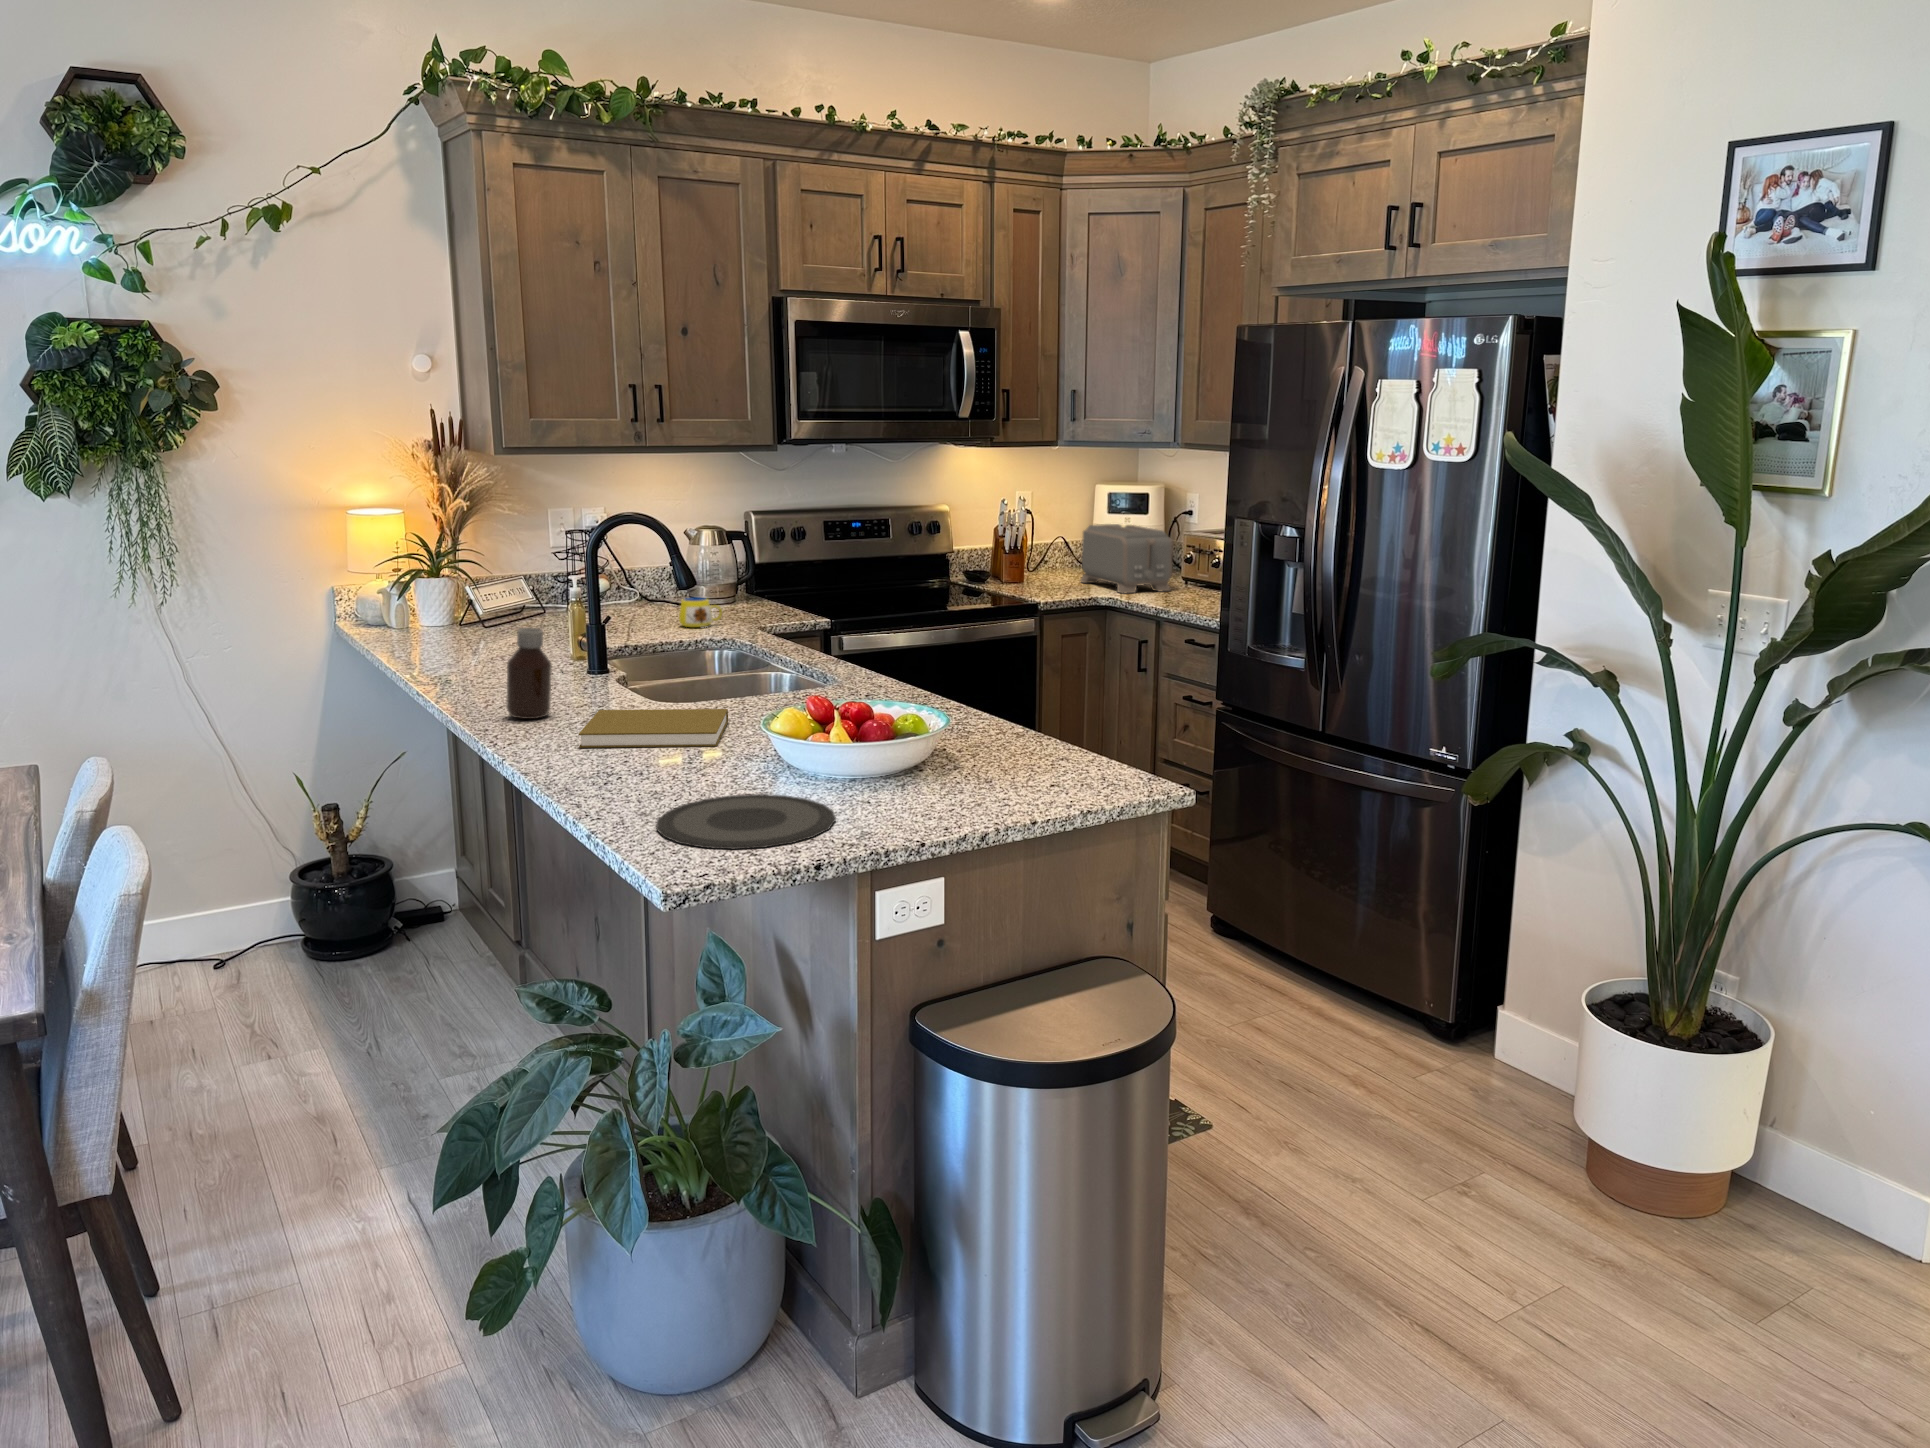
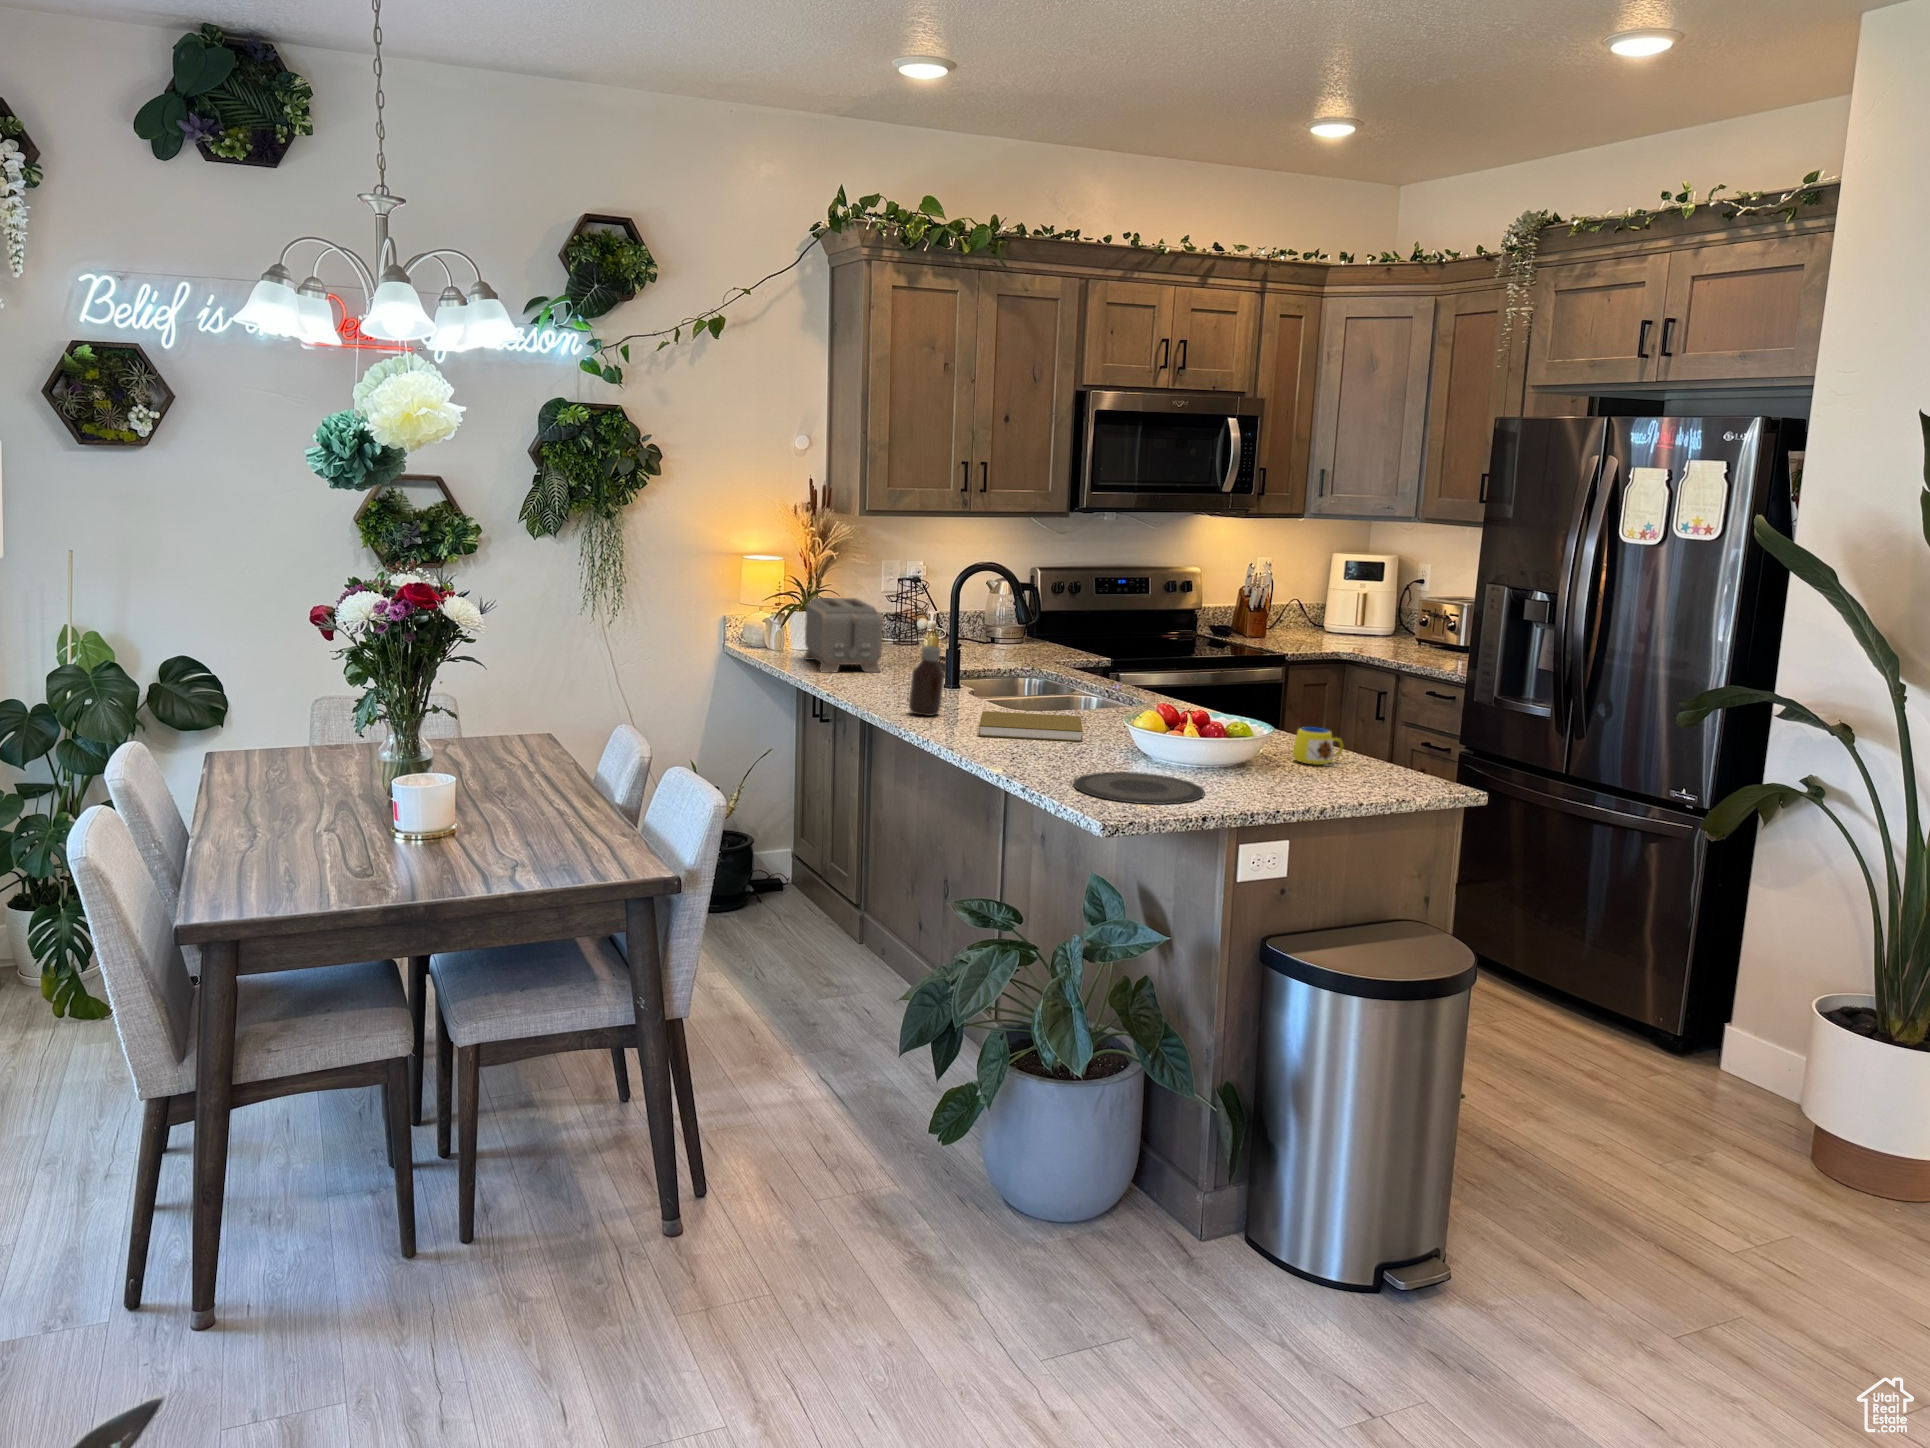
toaster: present [1080,524,1173,593] -> present [804,598,883,673]
mug: present [679,598,722,628] -> present [1292,727,1343,766]

